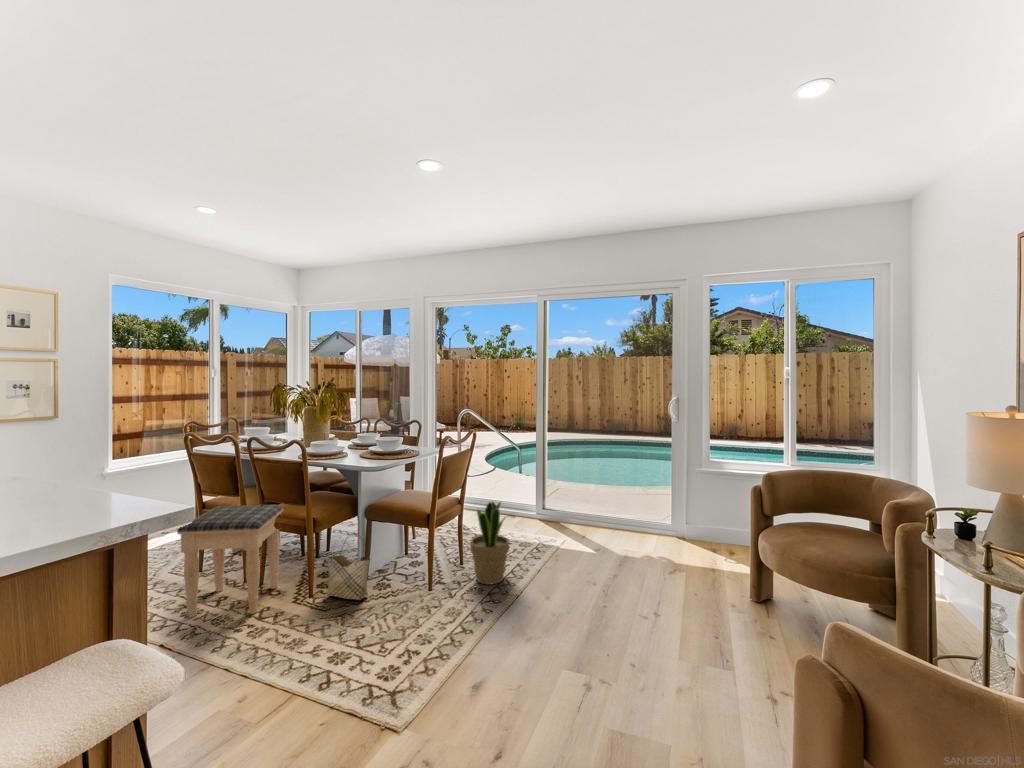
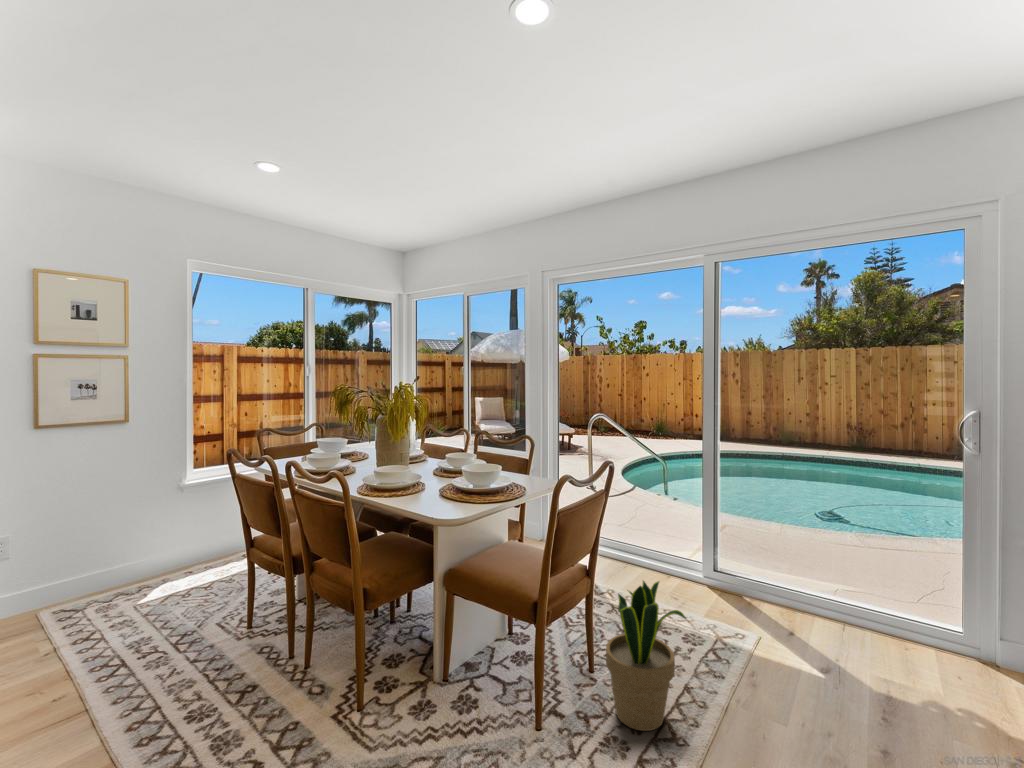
footstool: present [177,505,284,618] -> none [172,554,333,735]
woven basket: present [327,534,370,600] -> none [380,616,444,733]

